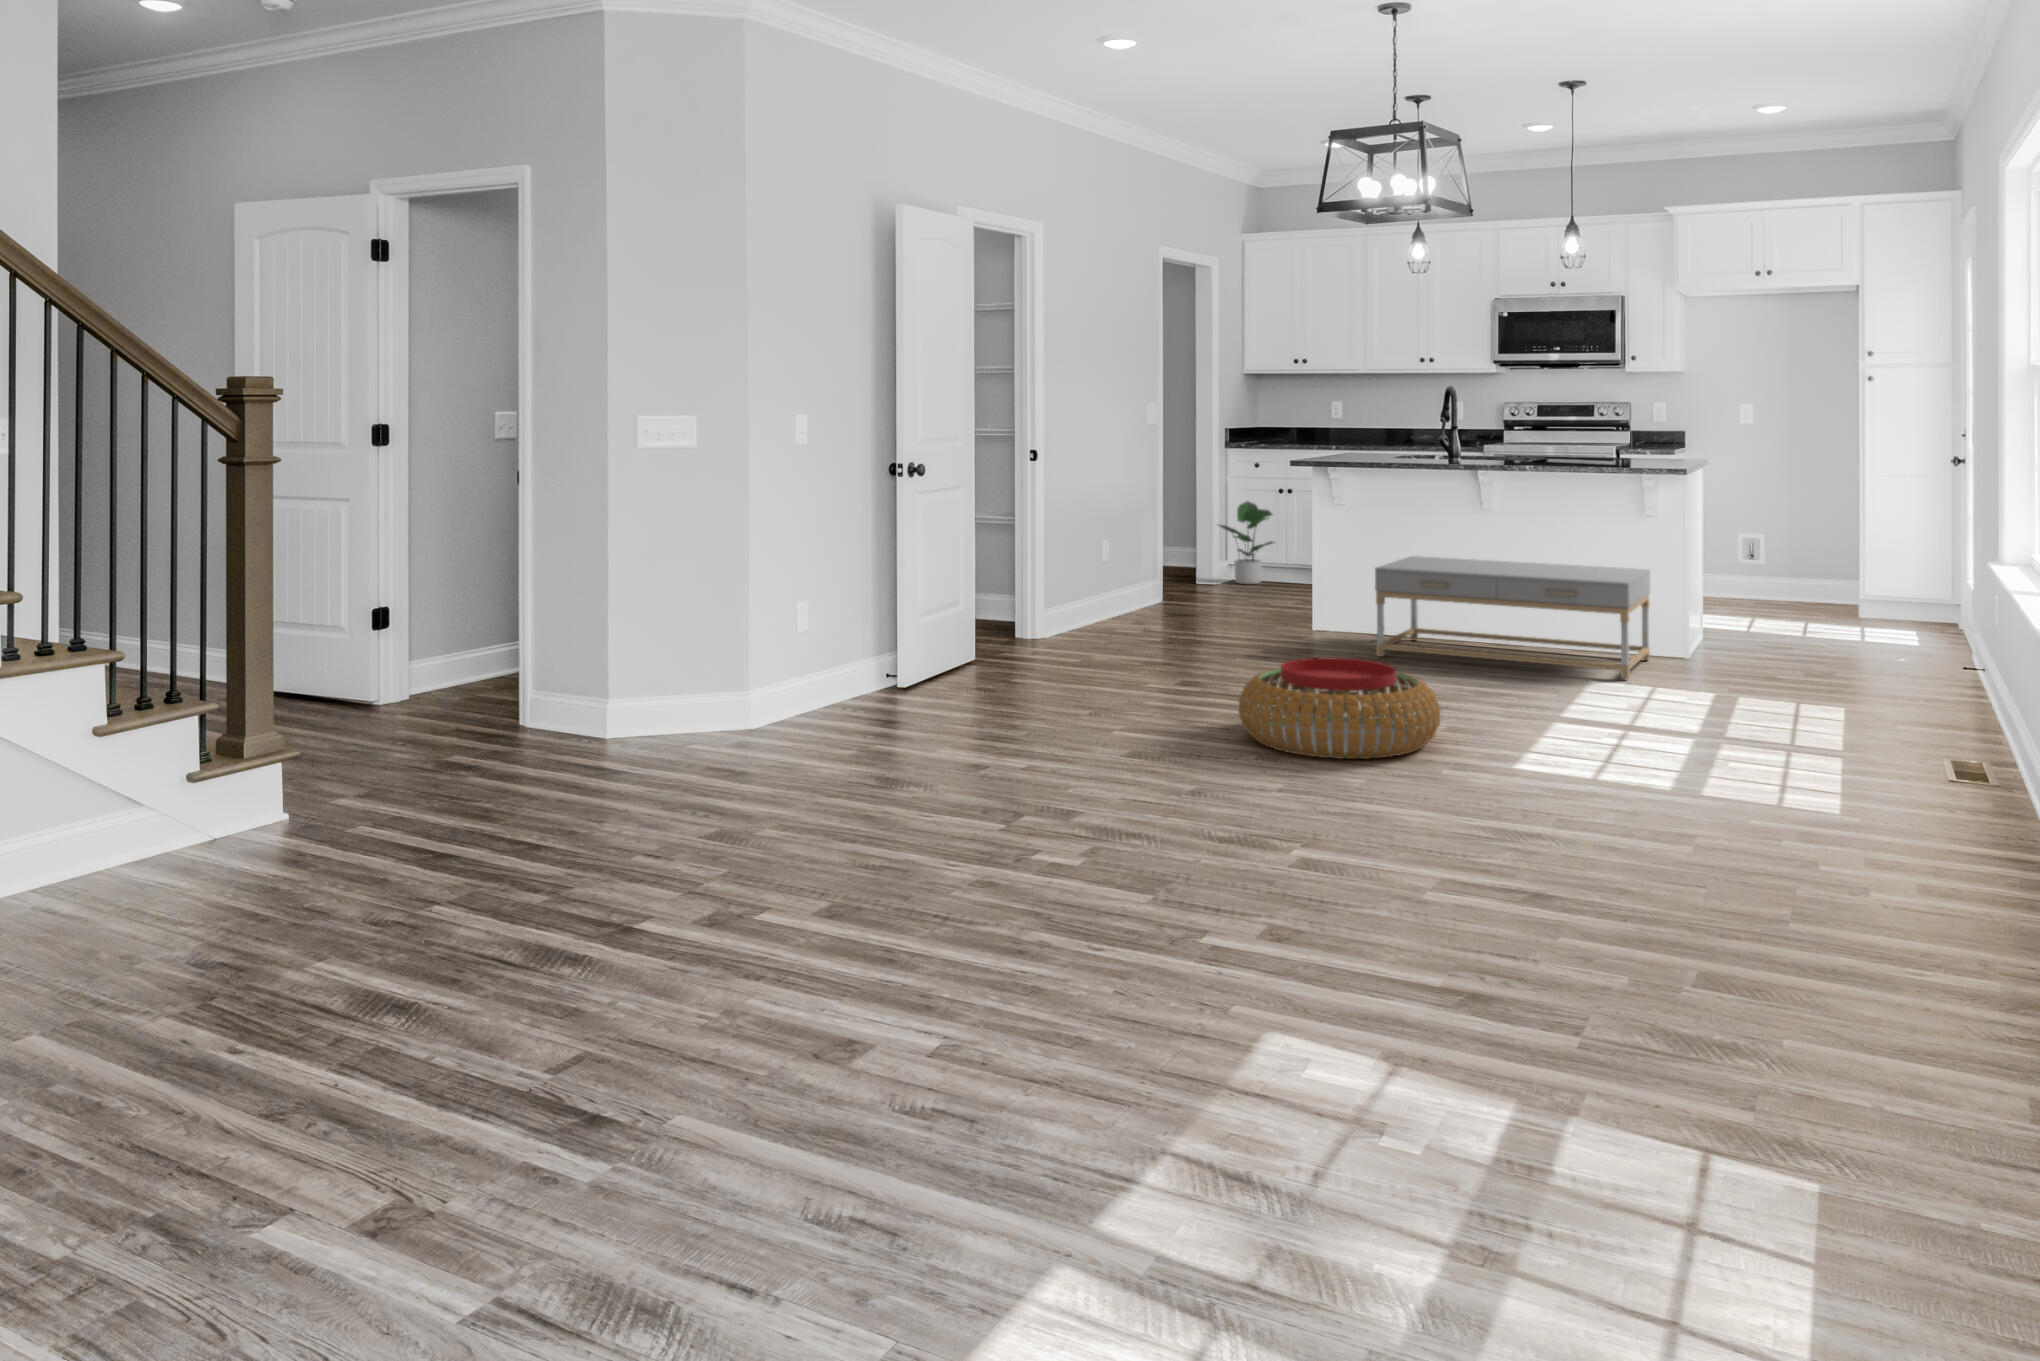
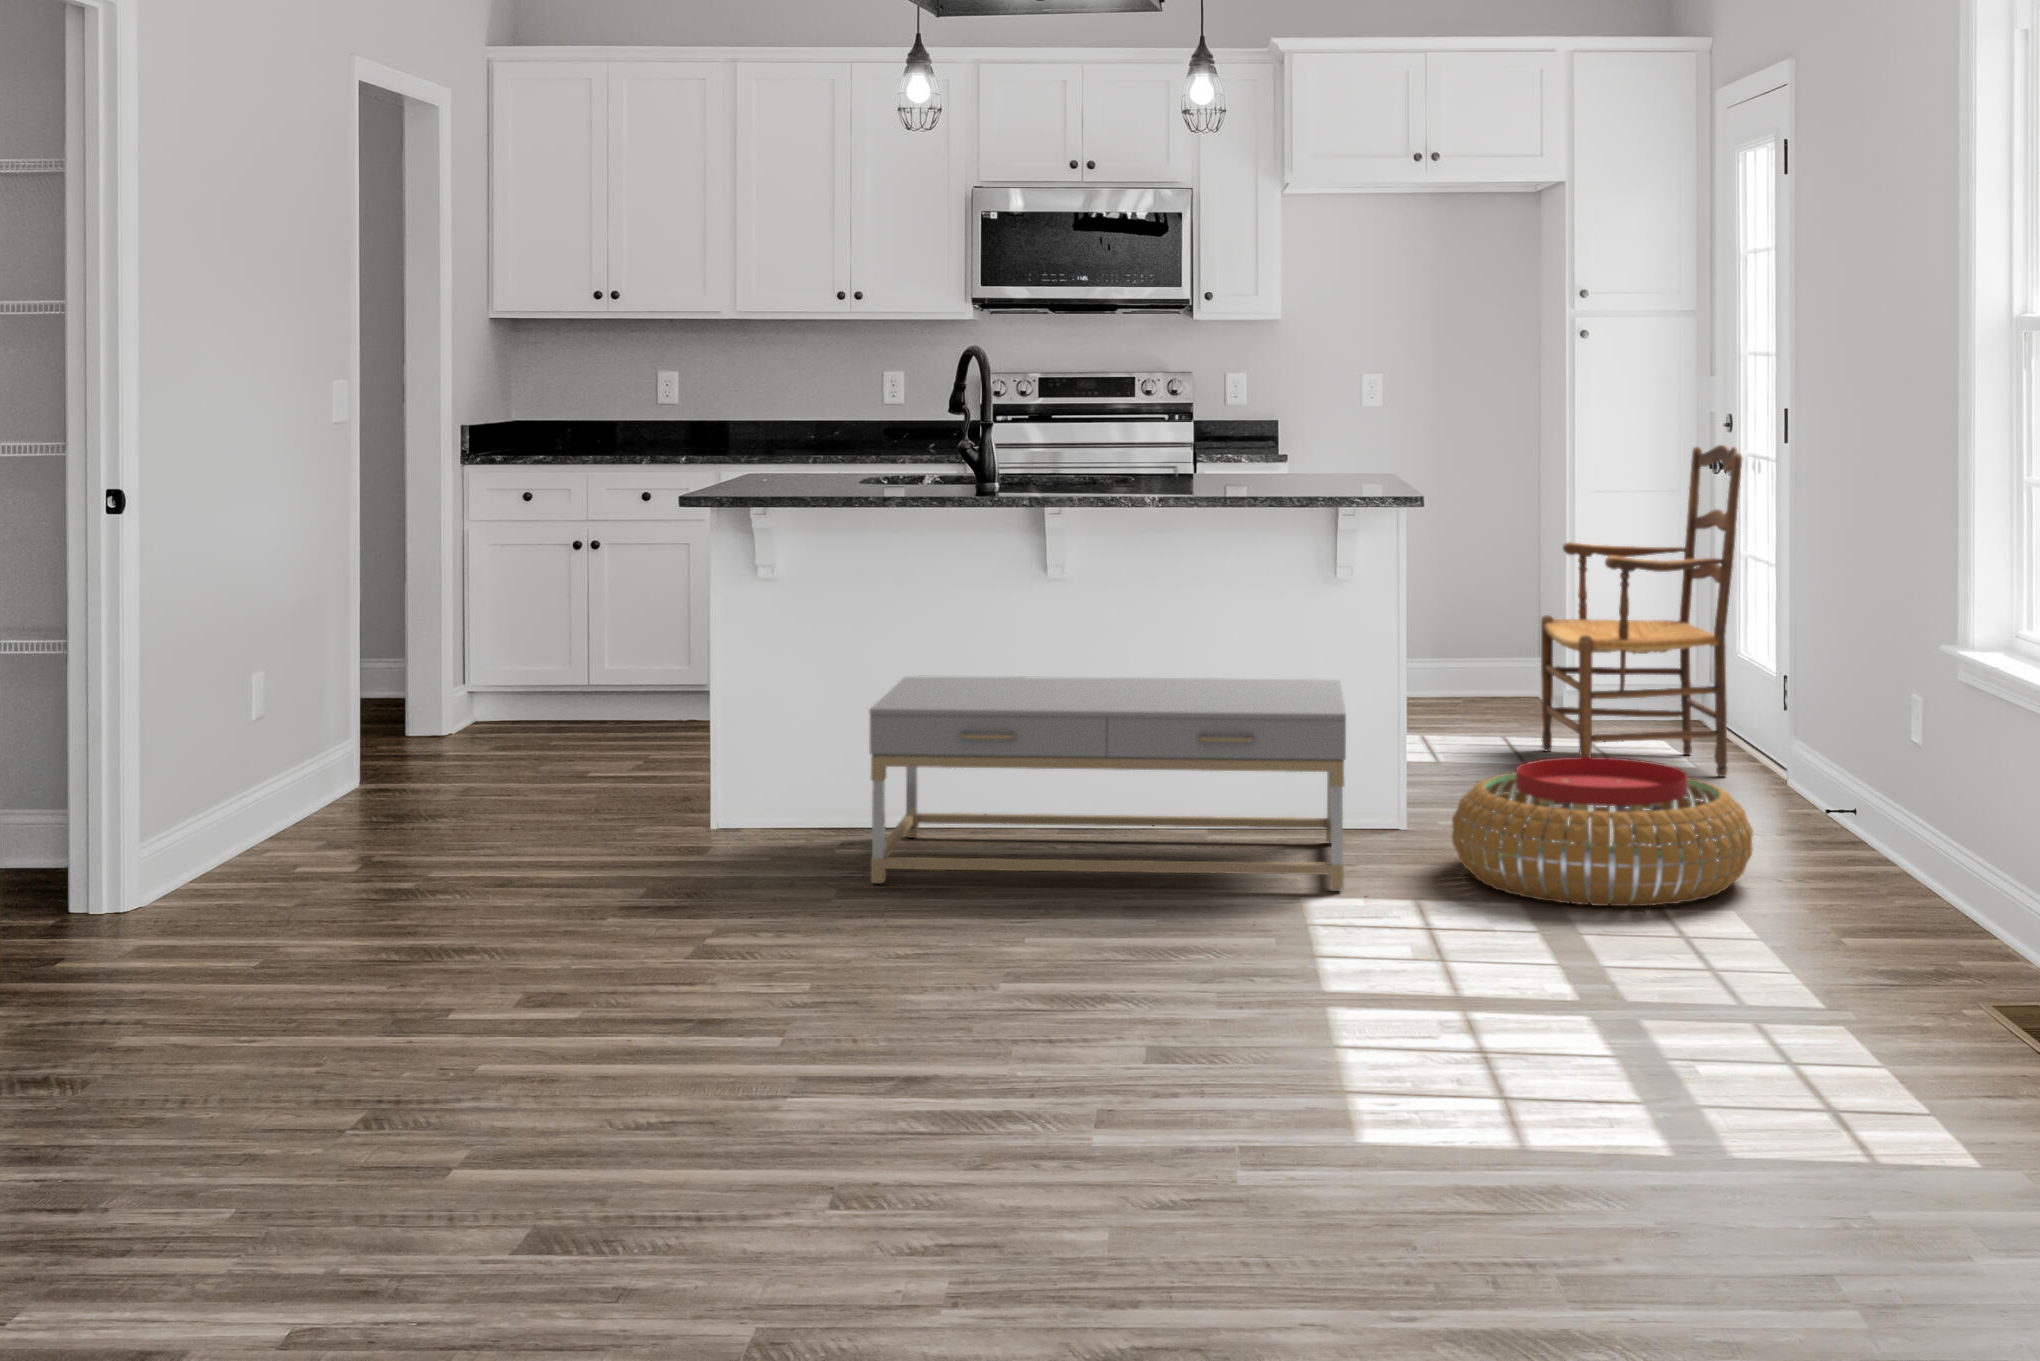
armchair: none [1830,445,1953,649] -> present [1541,445,1742,777]
potted plant: present [1220,501,1273,584] -> none [444,567,566,731]
pouf: present [1238,658,1441,759] -> present [1452,757,1753,906]

